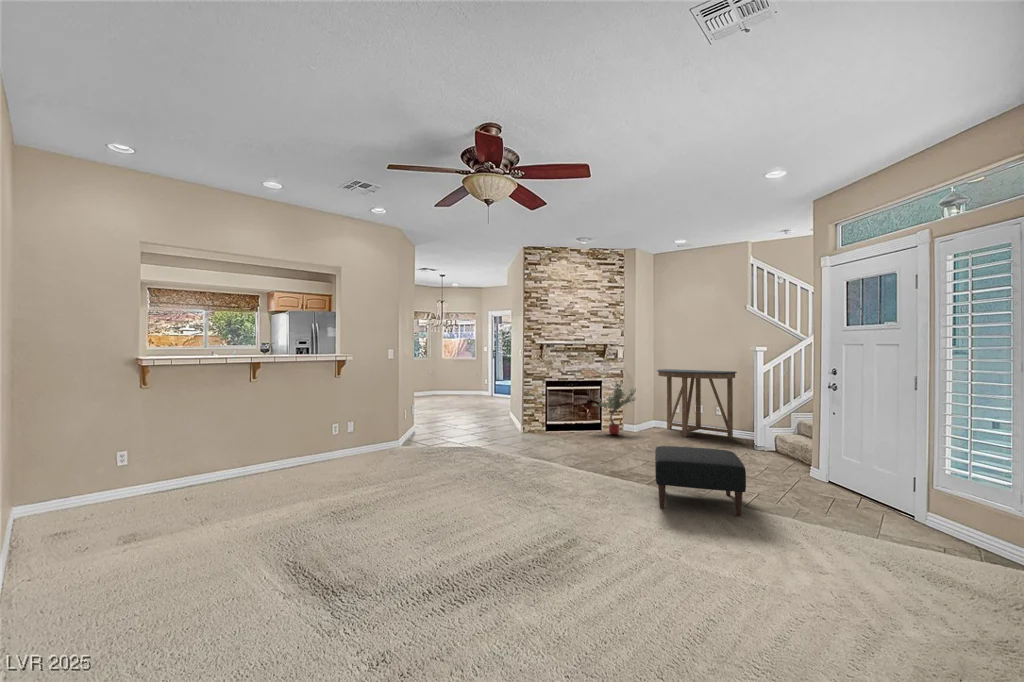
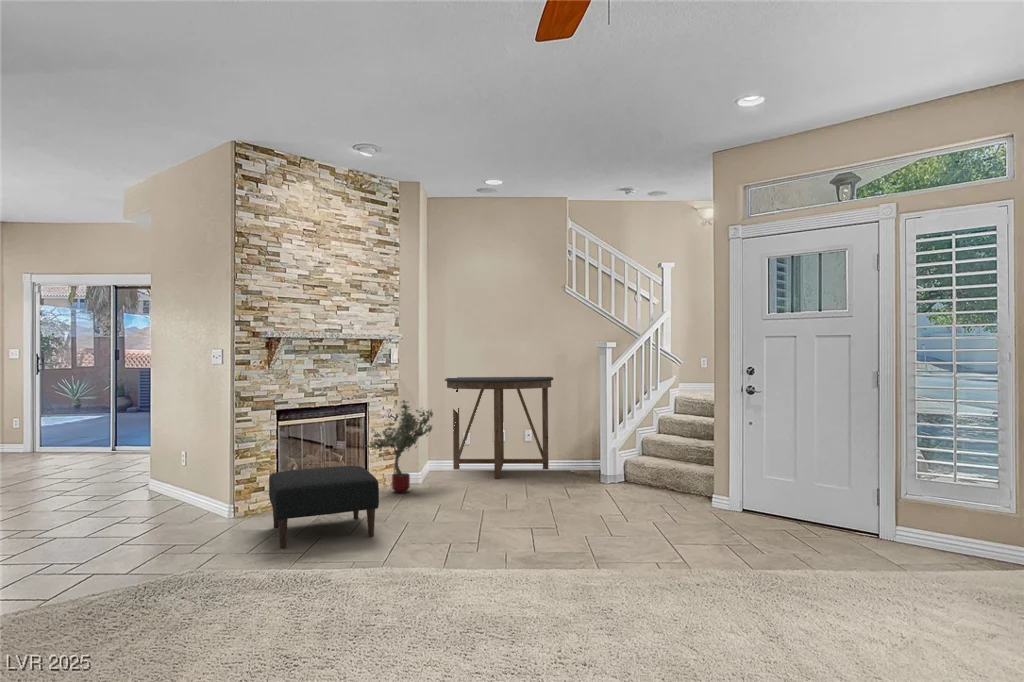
ottoman: present [655,446,746,516] -> present [269,466,379,549]

